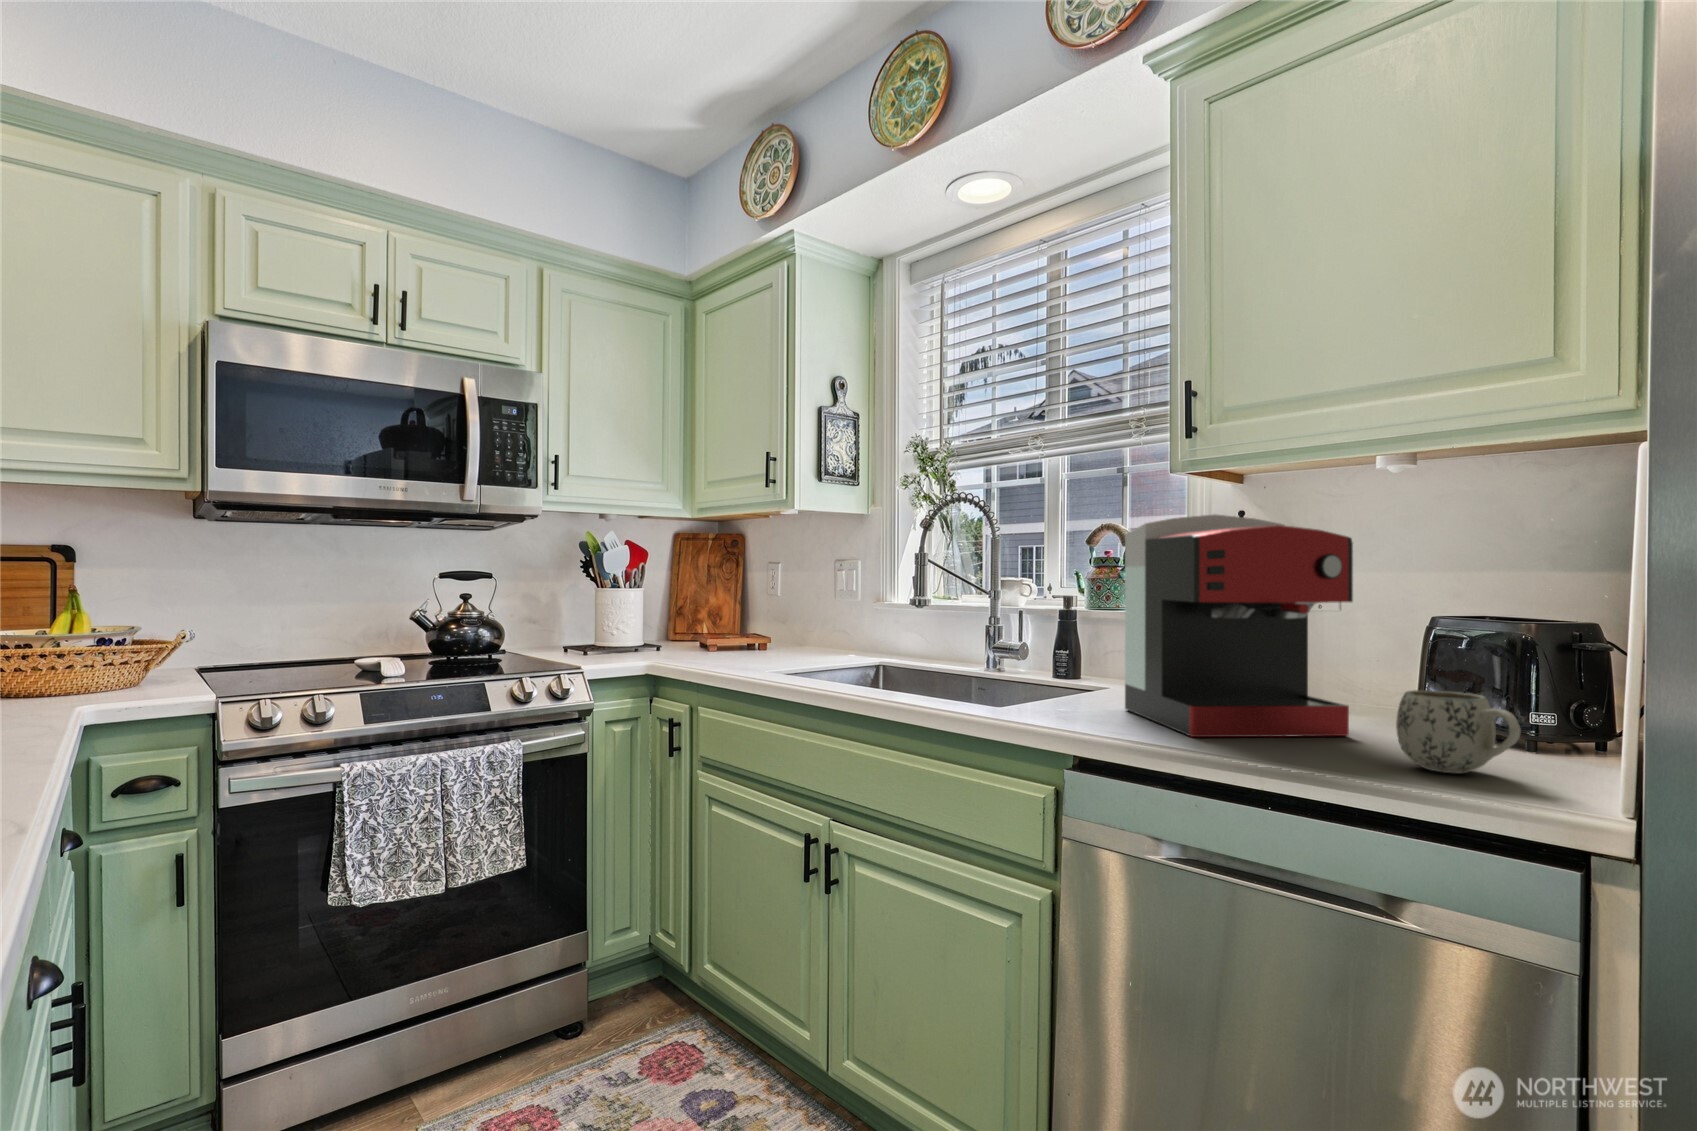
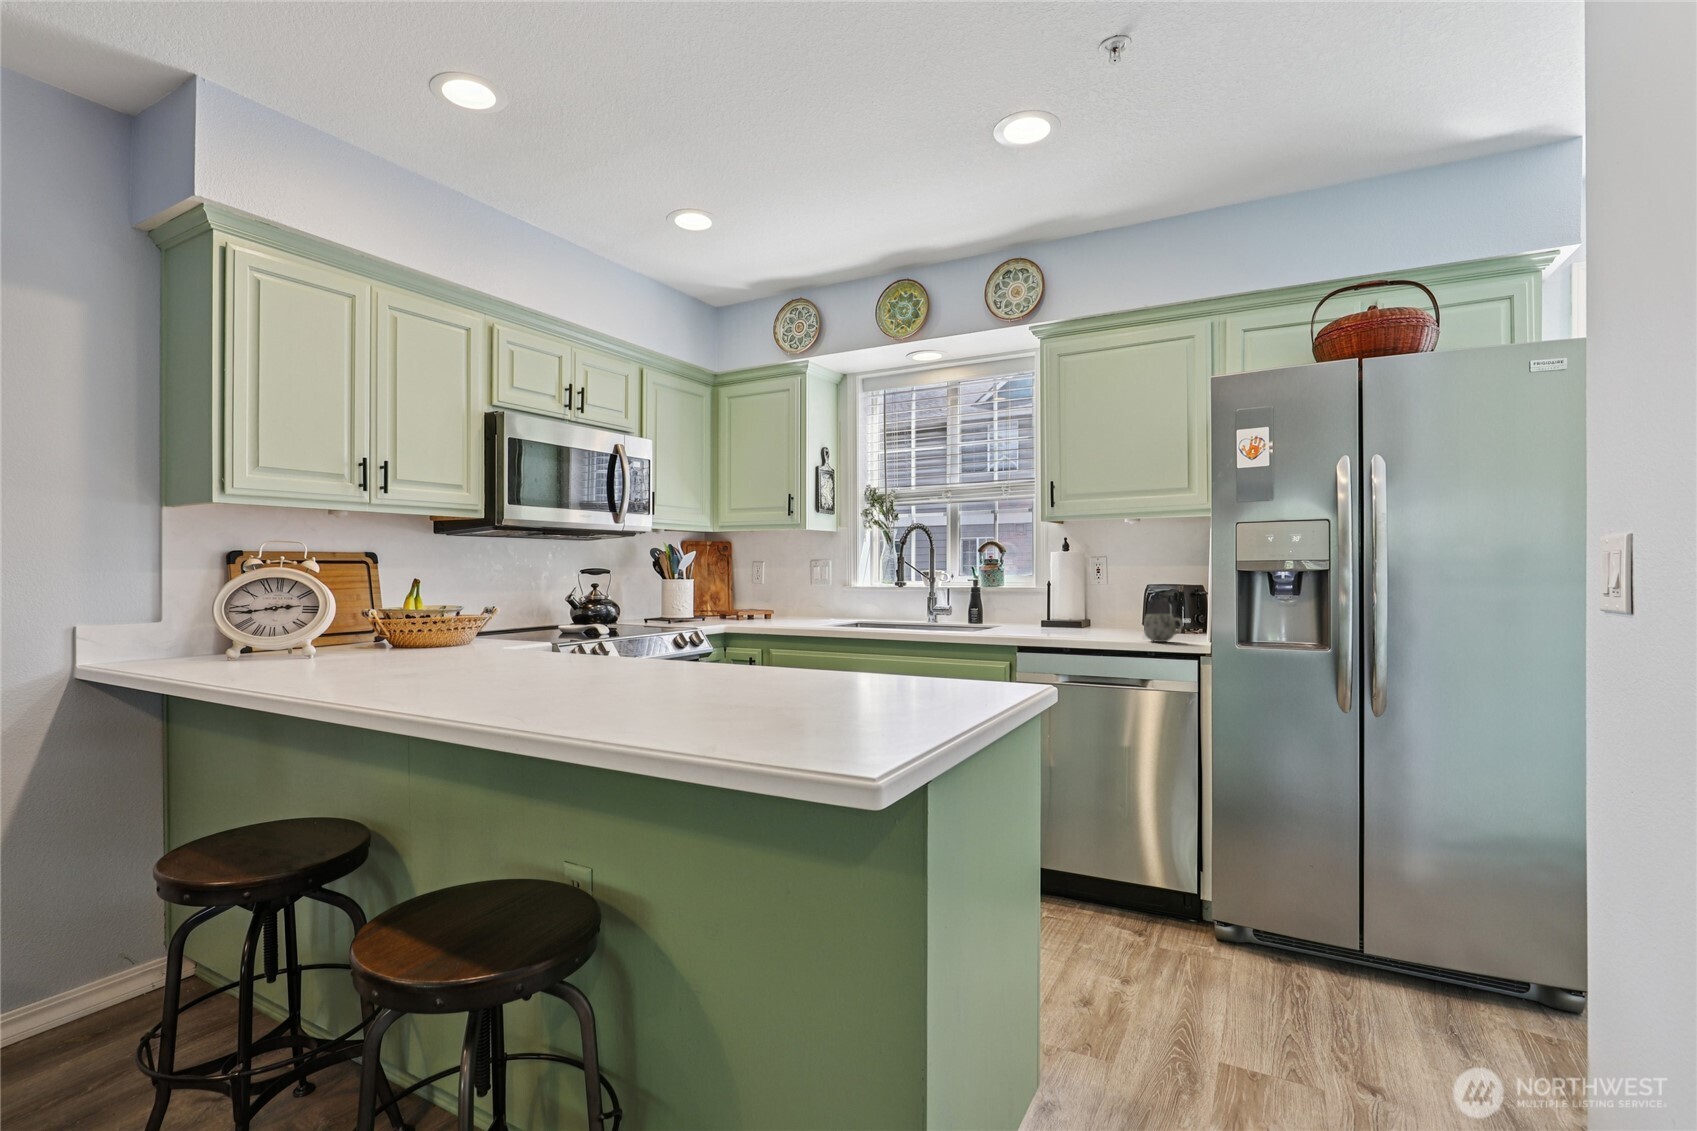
coffee maker: present [1125,515,1353,737] -> none [1026,544,1124,638]

